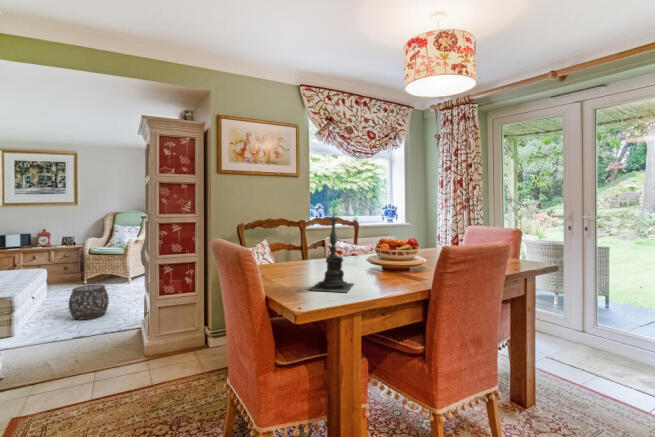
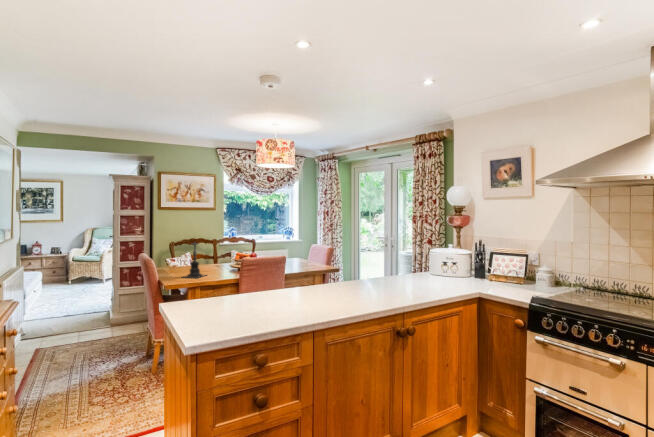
woven basket: present [69,285,109,320] -> none [59,283,88,307]

